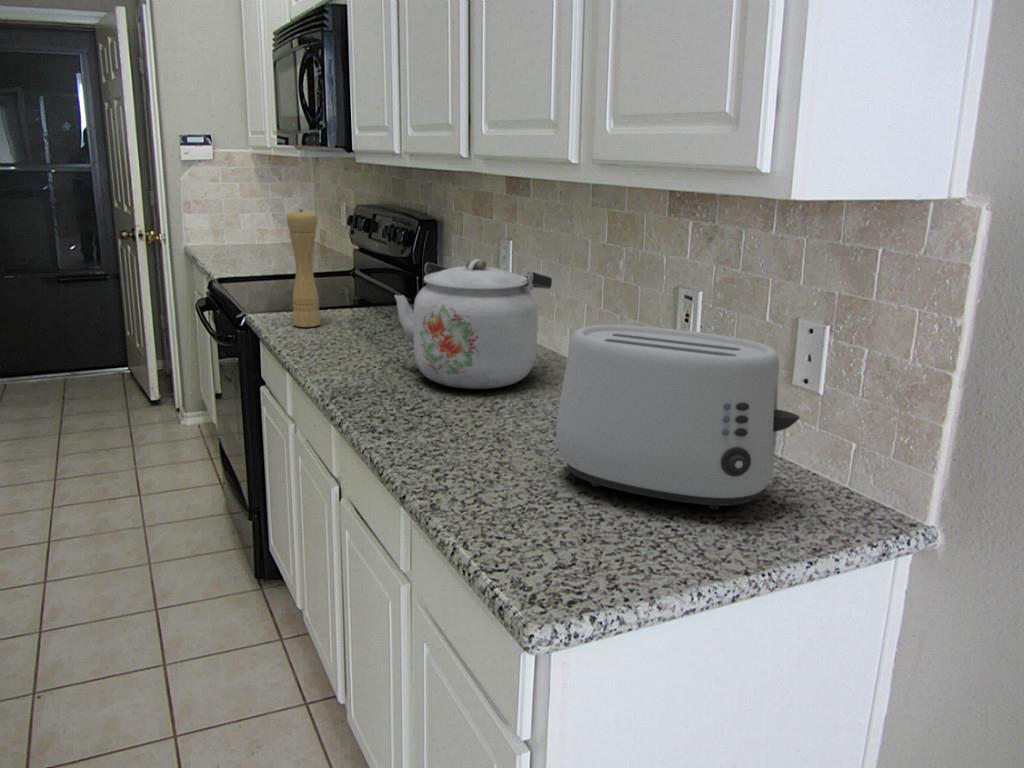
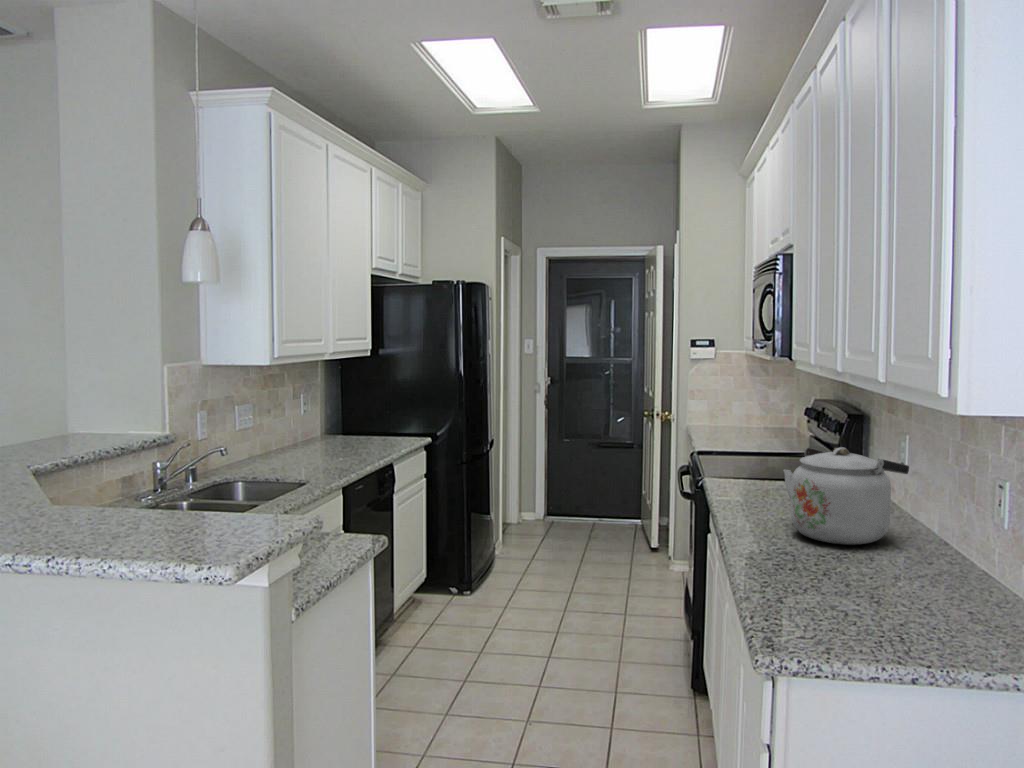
pepper mill: present [287,210,321,327] -> none [728,405,751,490]
toaster: present [556,325,800,510] -> none [841,496,1010,636]

